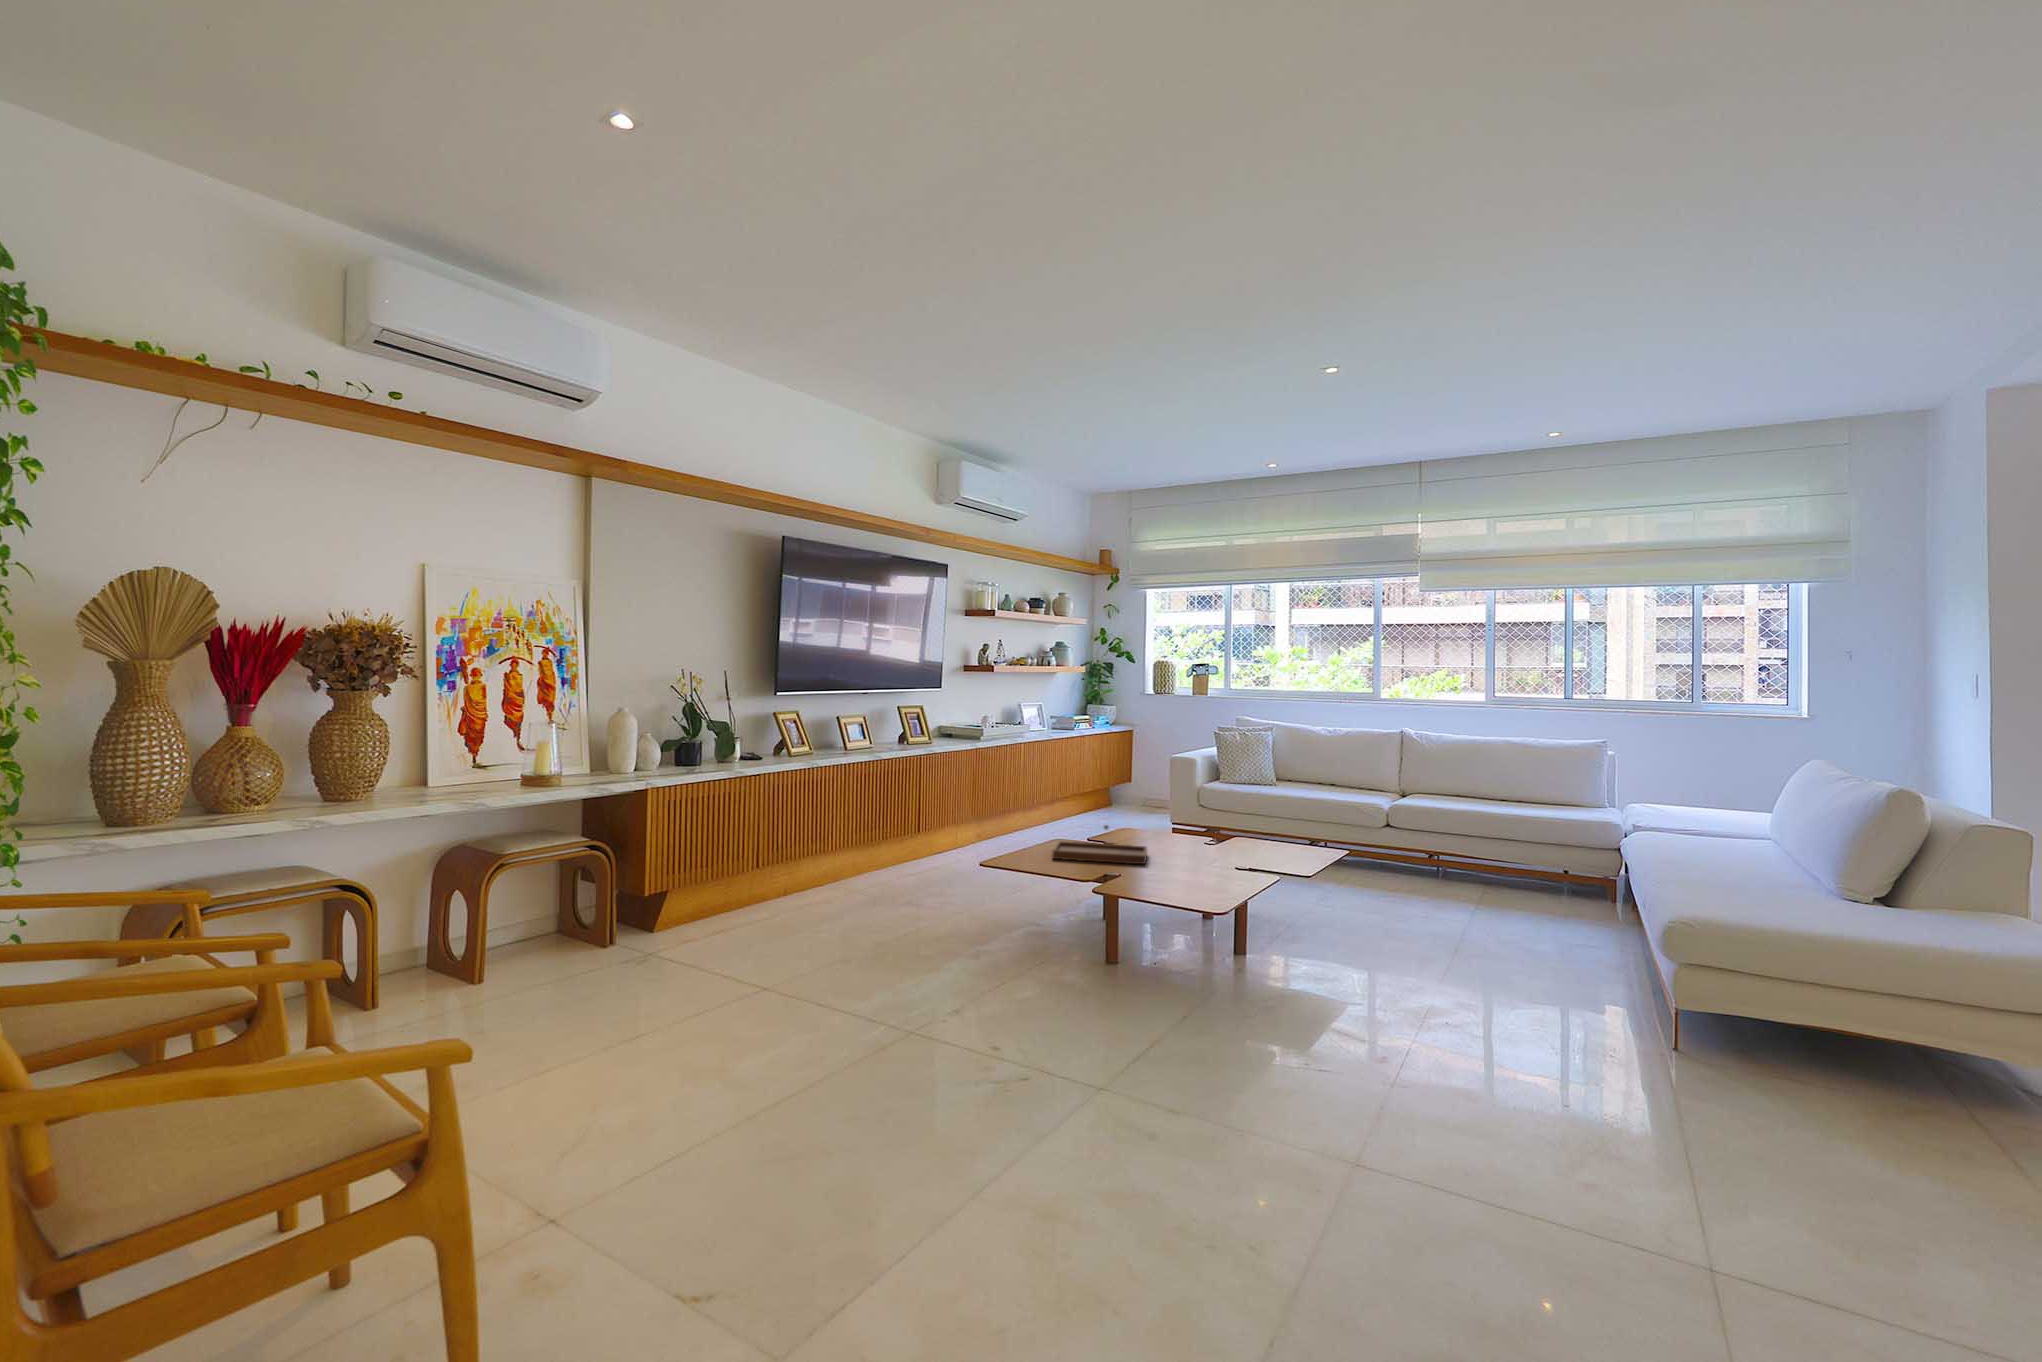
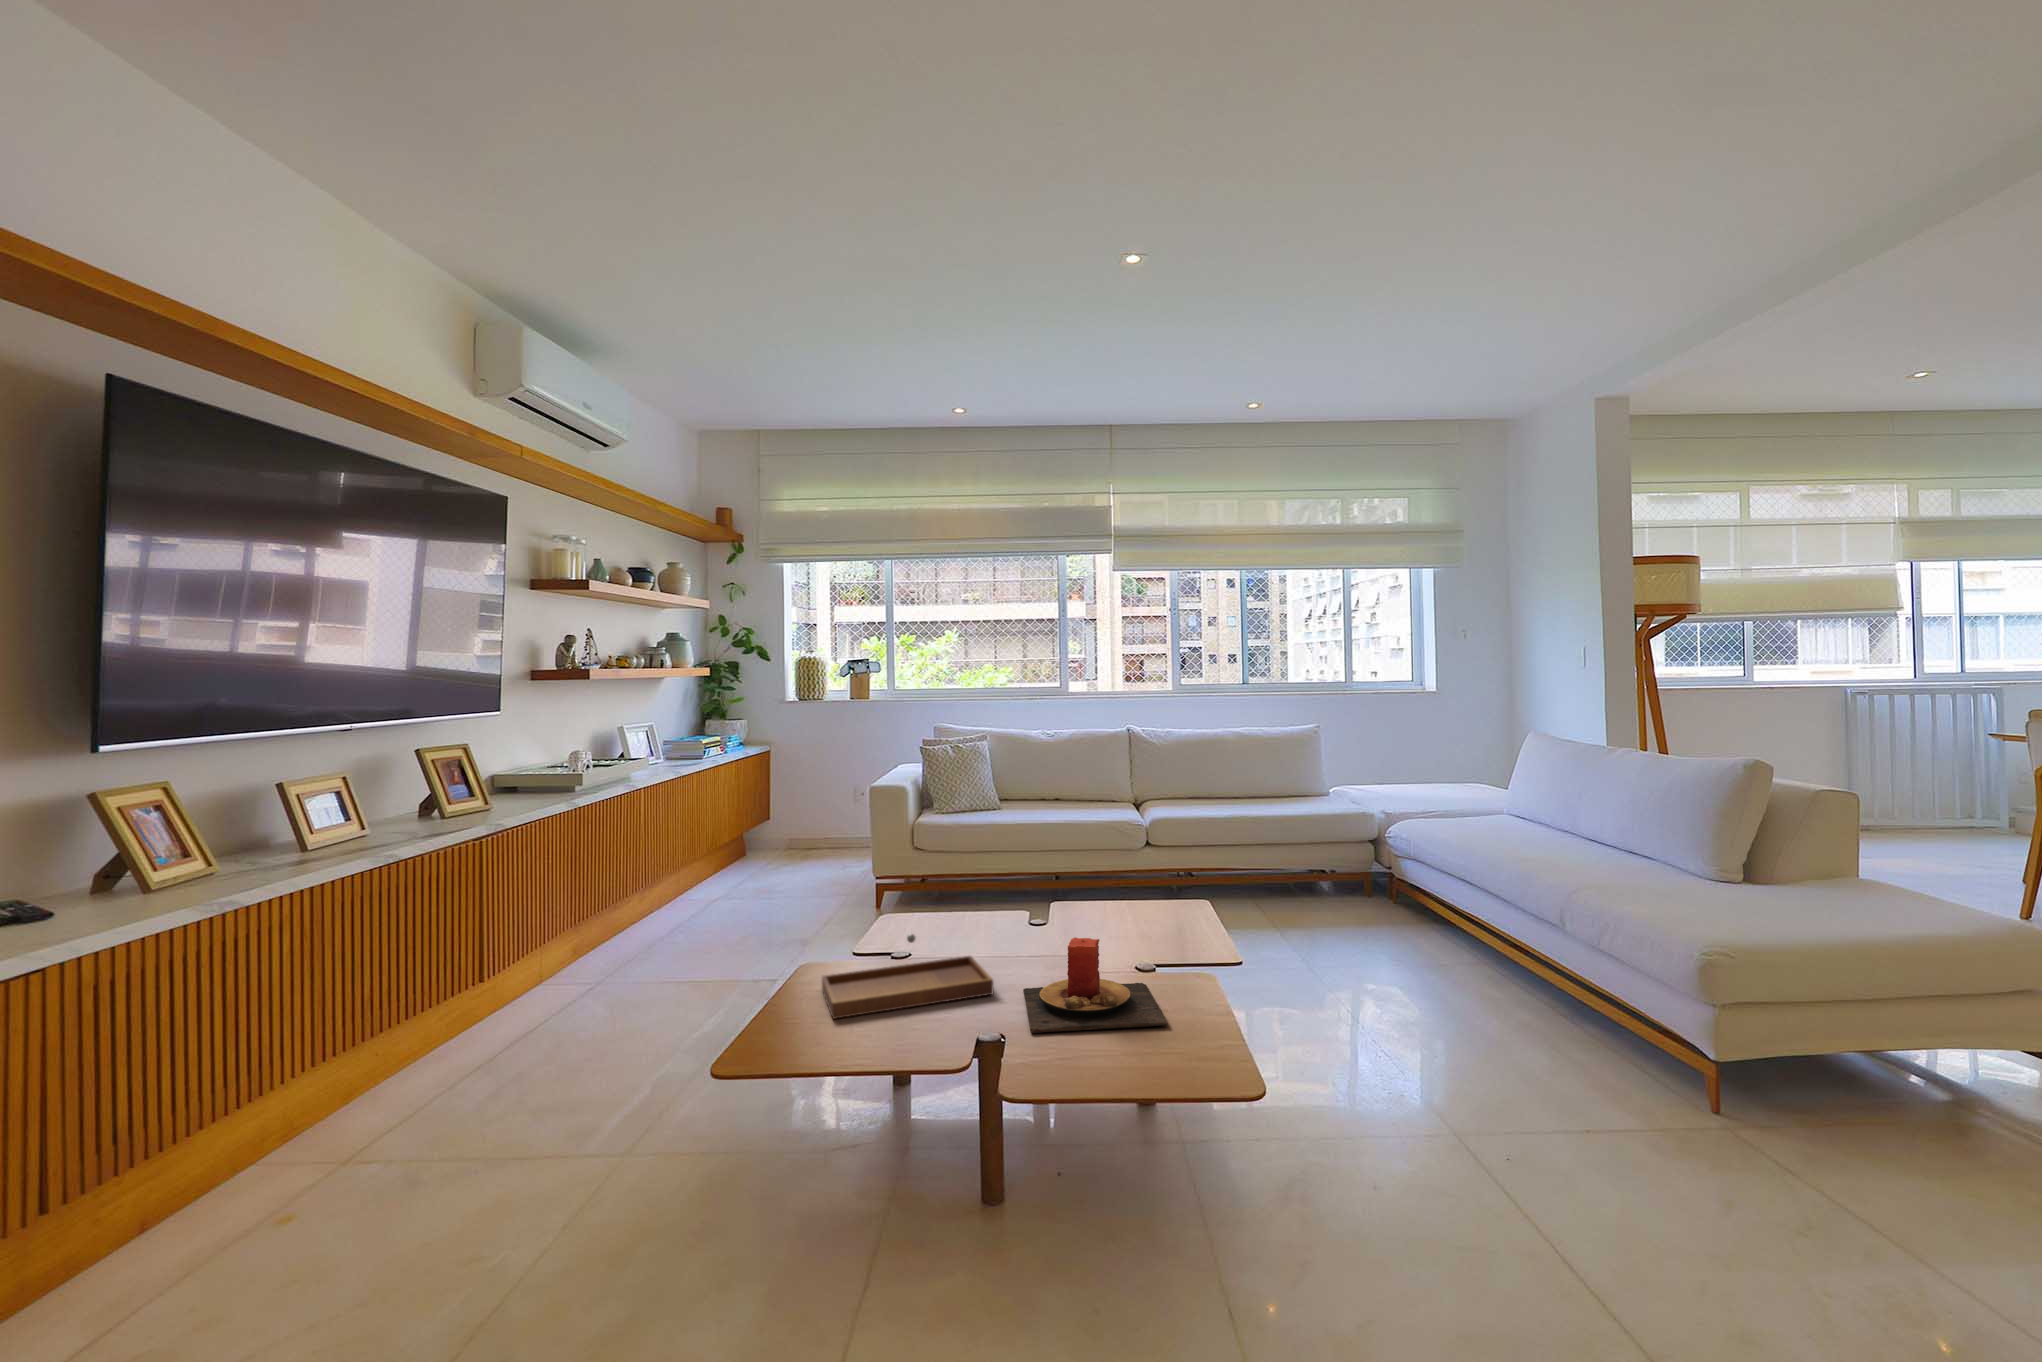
candle: none [1145,836,1241,890] -> present [1023,937,1168,1033]

